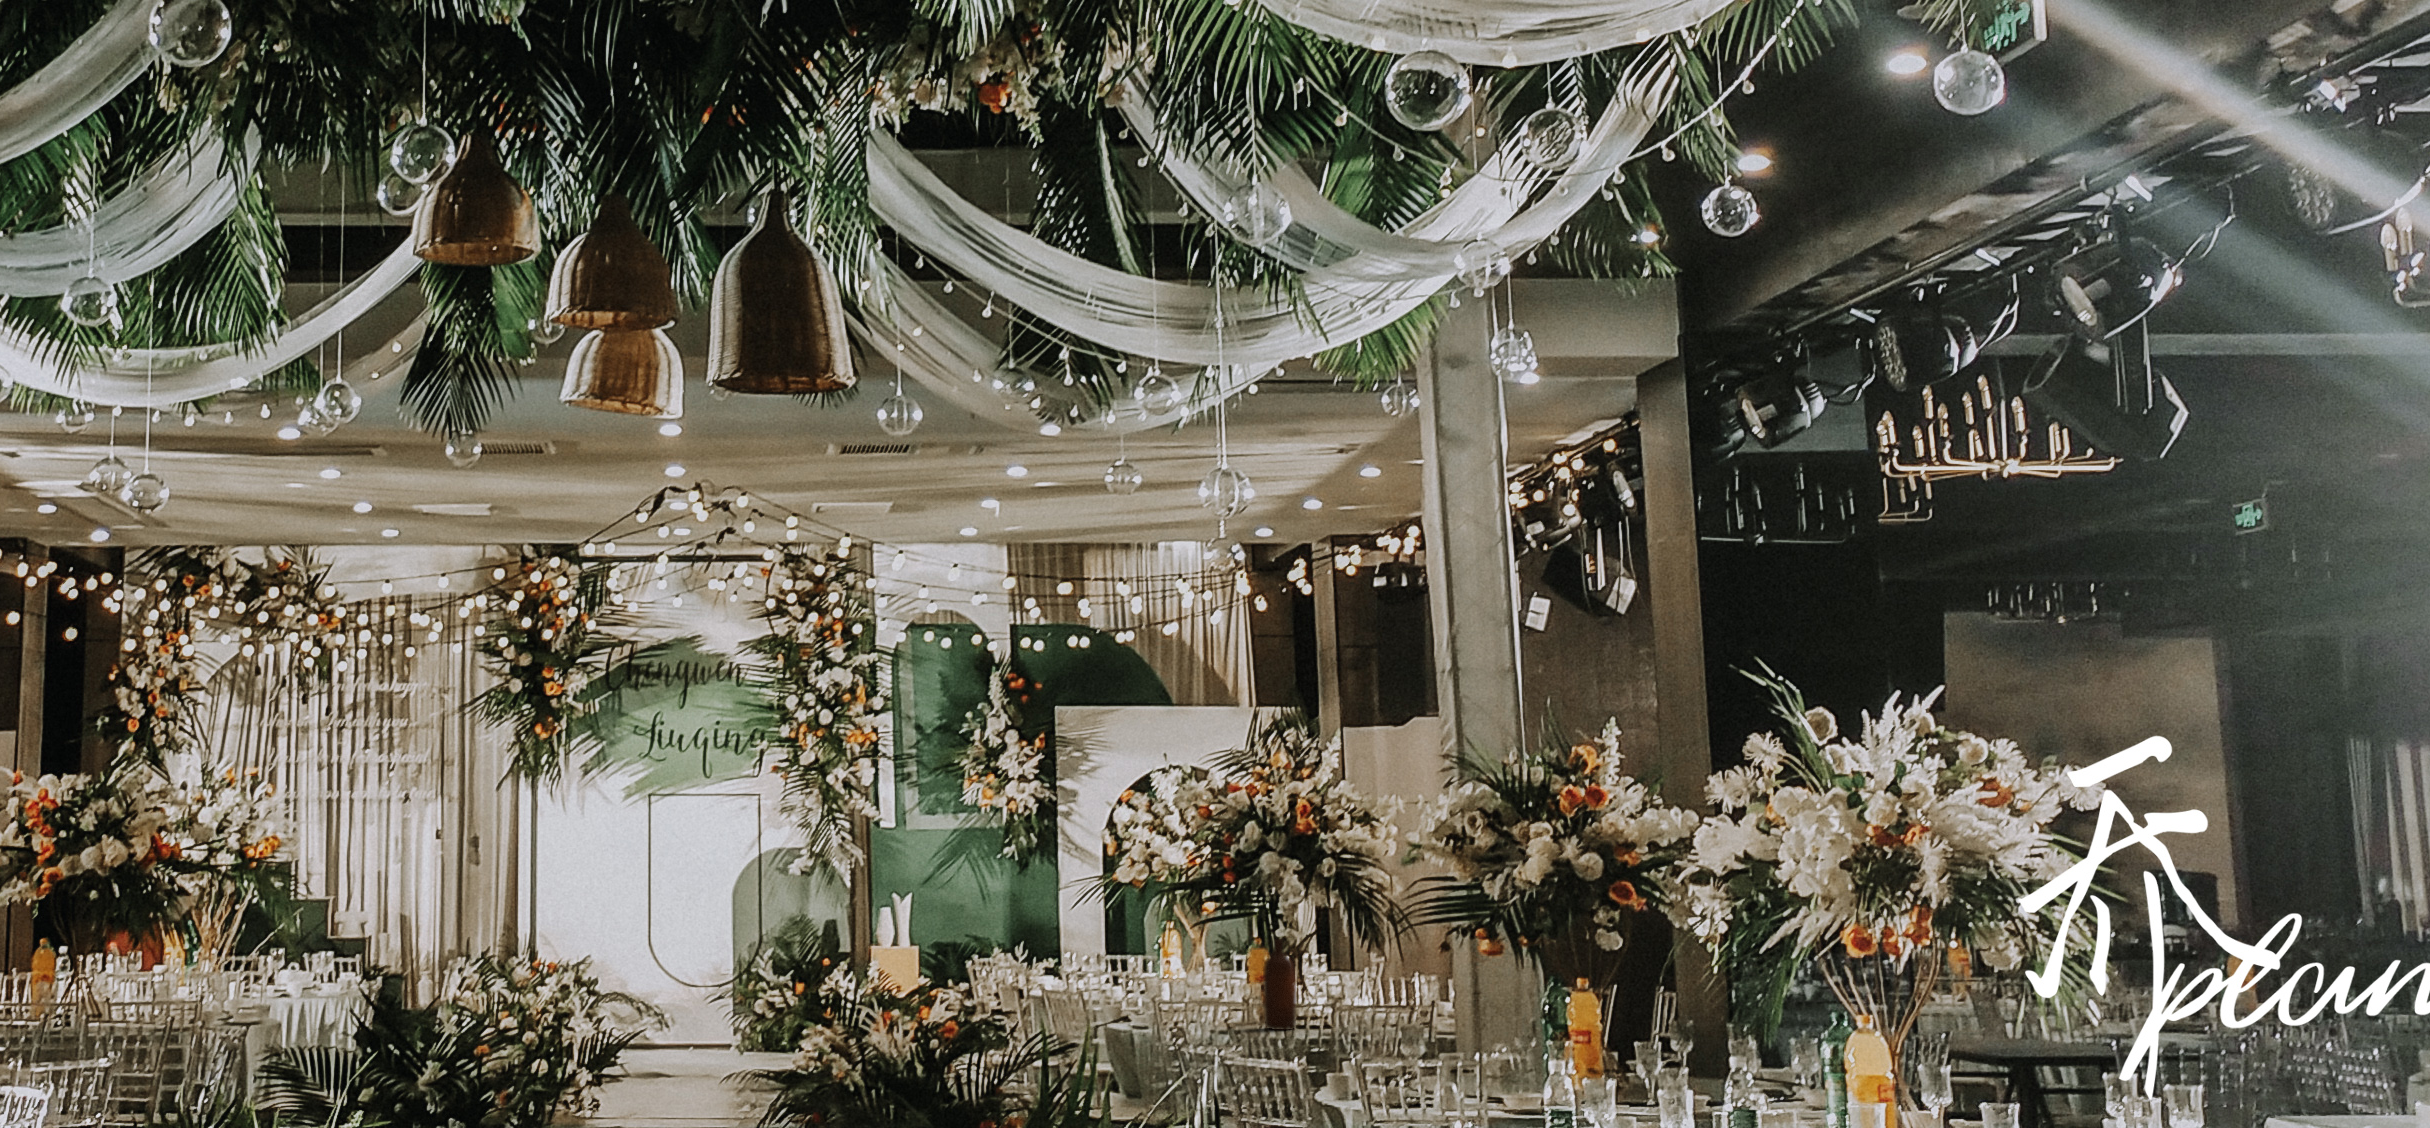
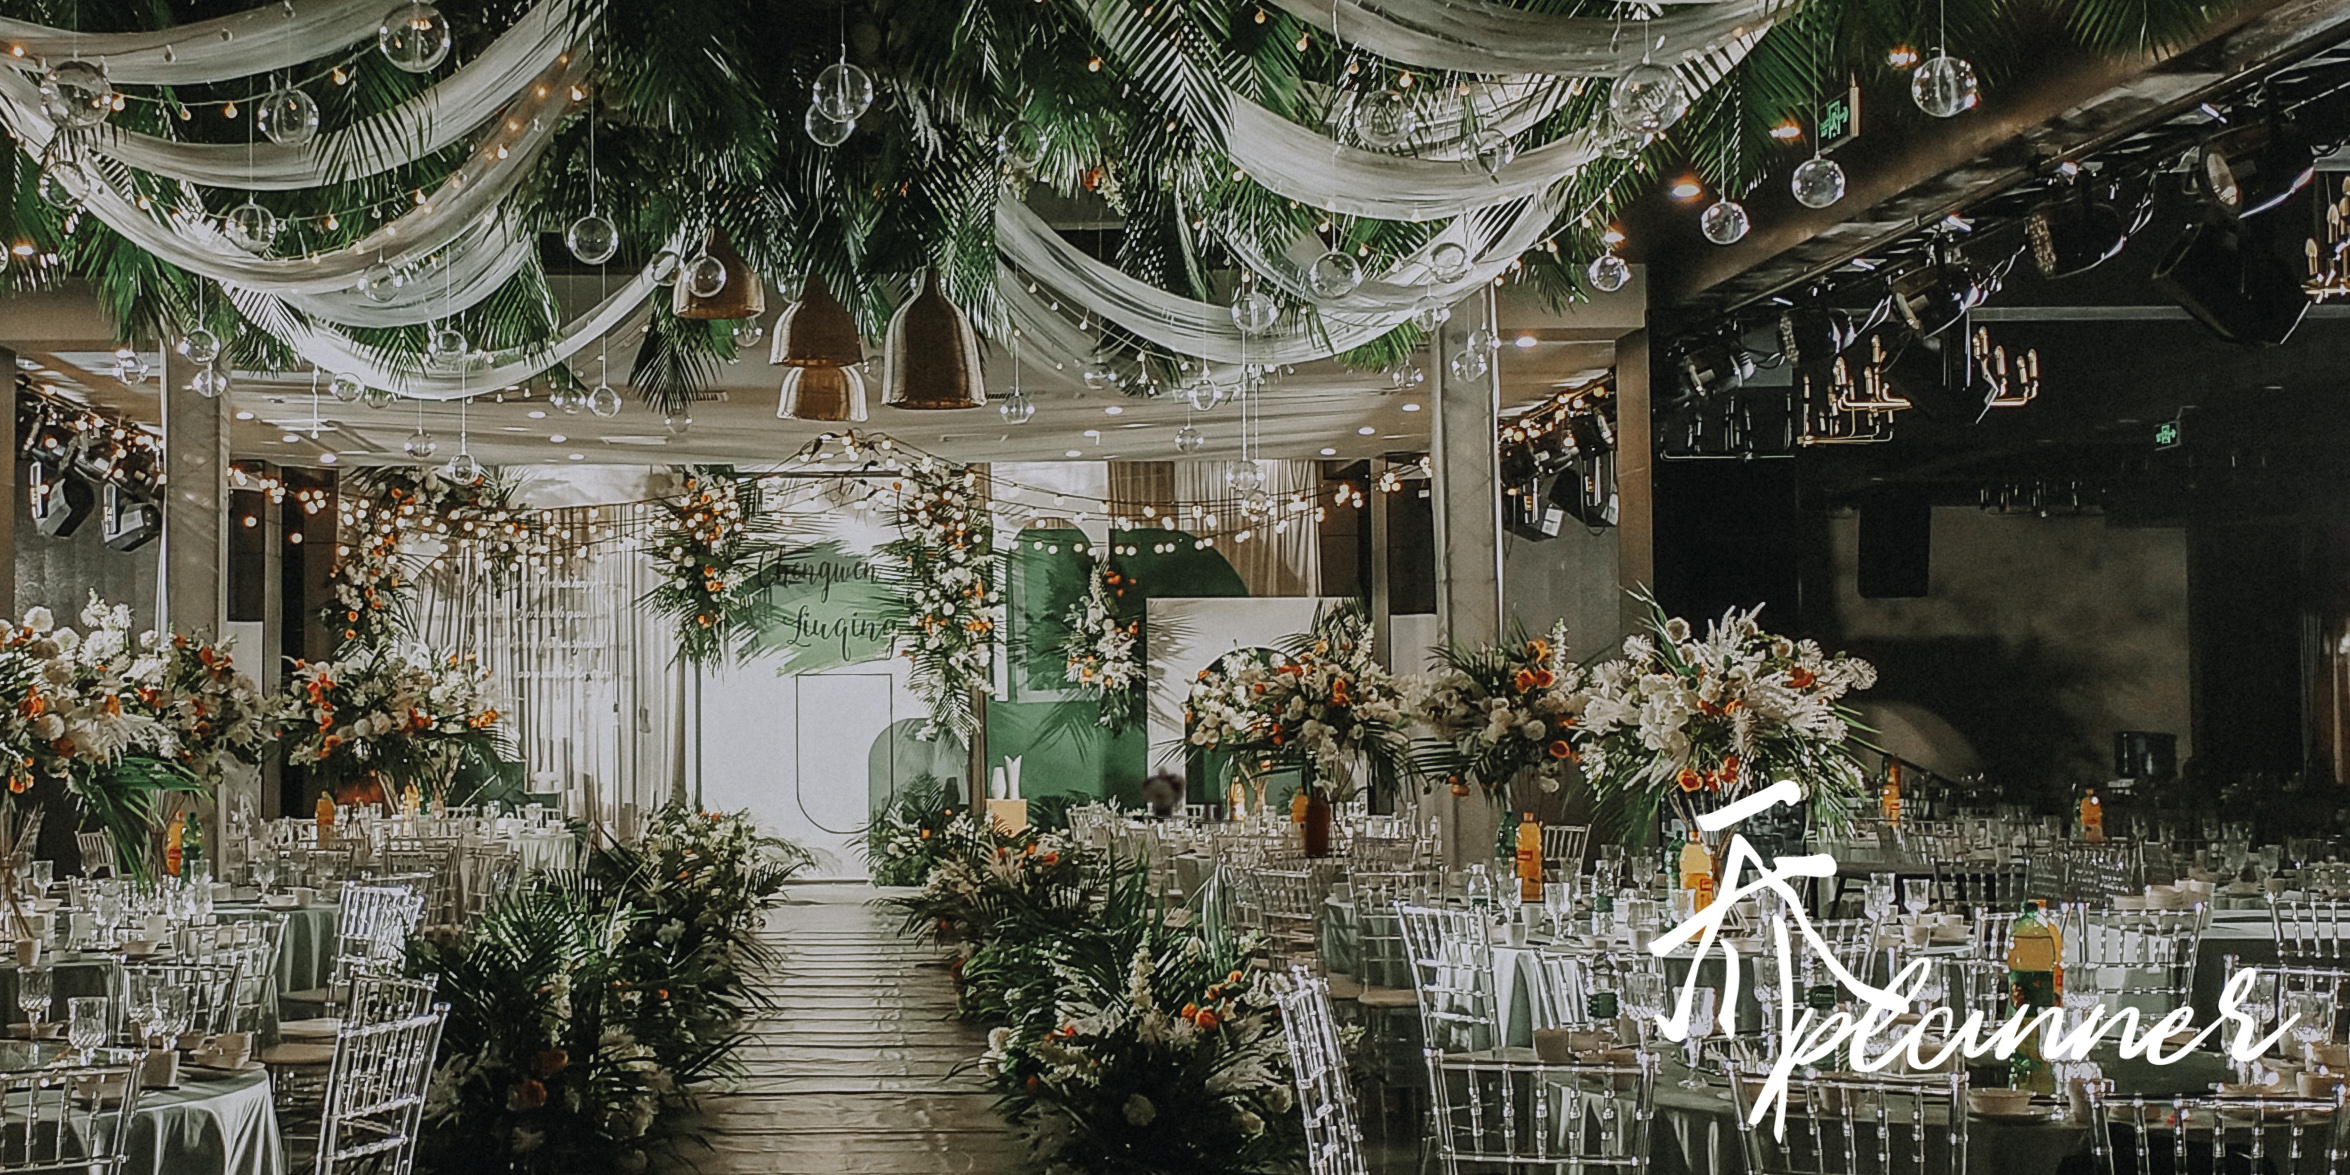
flower arrangement: none [1056,907,1112,975] -> present [1141,766,1187,819]
candle: none [1119,944,1197,983] -> present [1194,796,1236,824]
wine glass: none [1324,1001,1377,1035] -> present [1352,835,1393,858]

